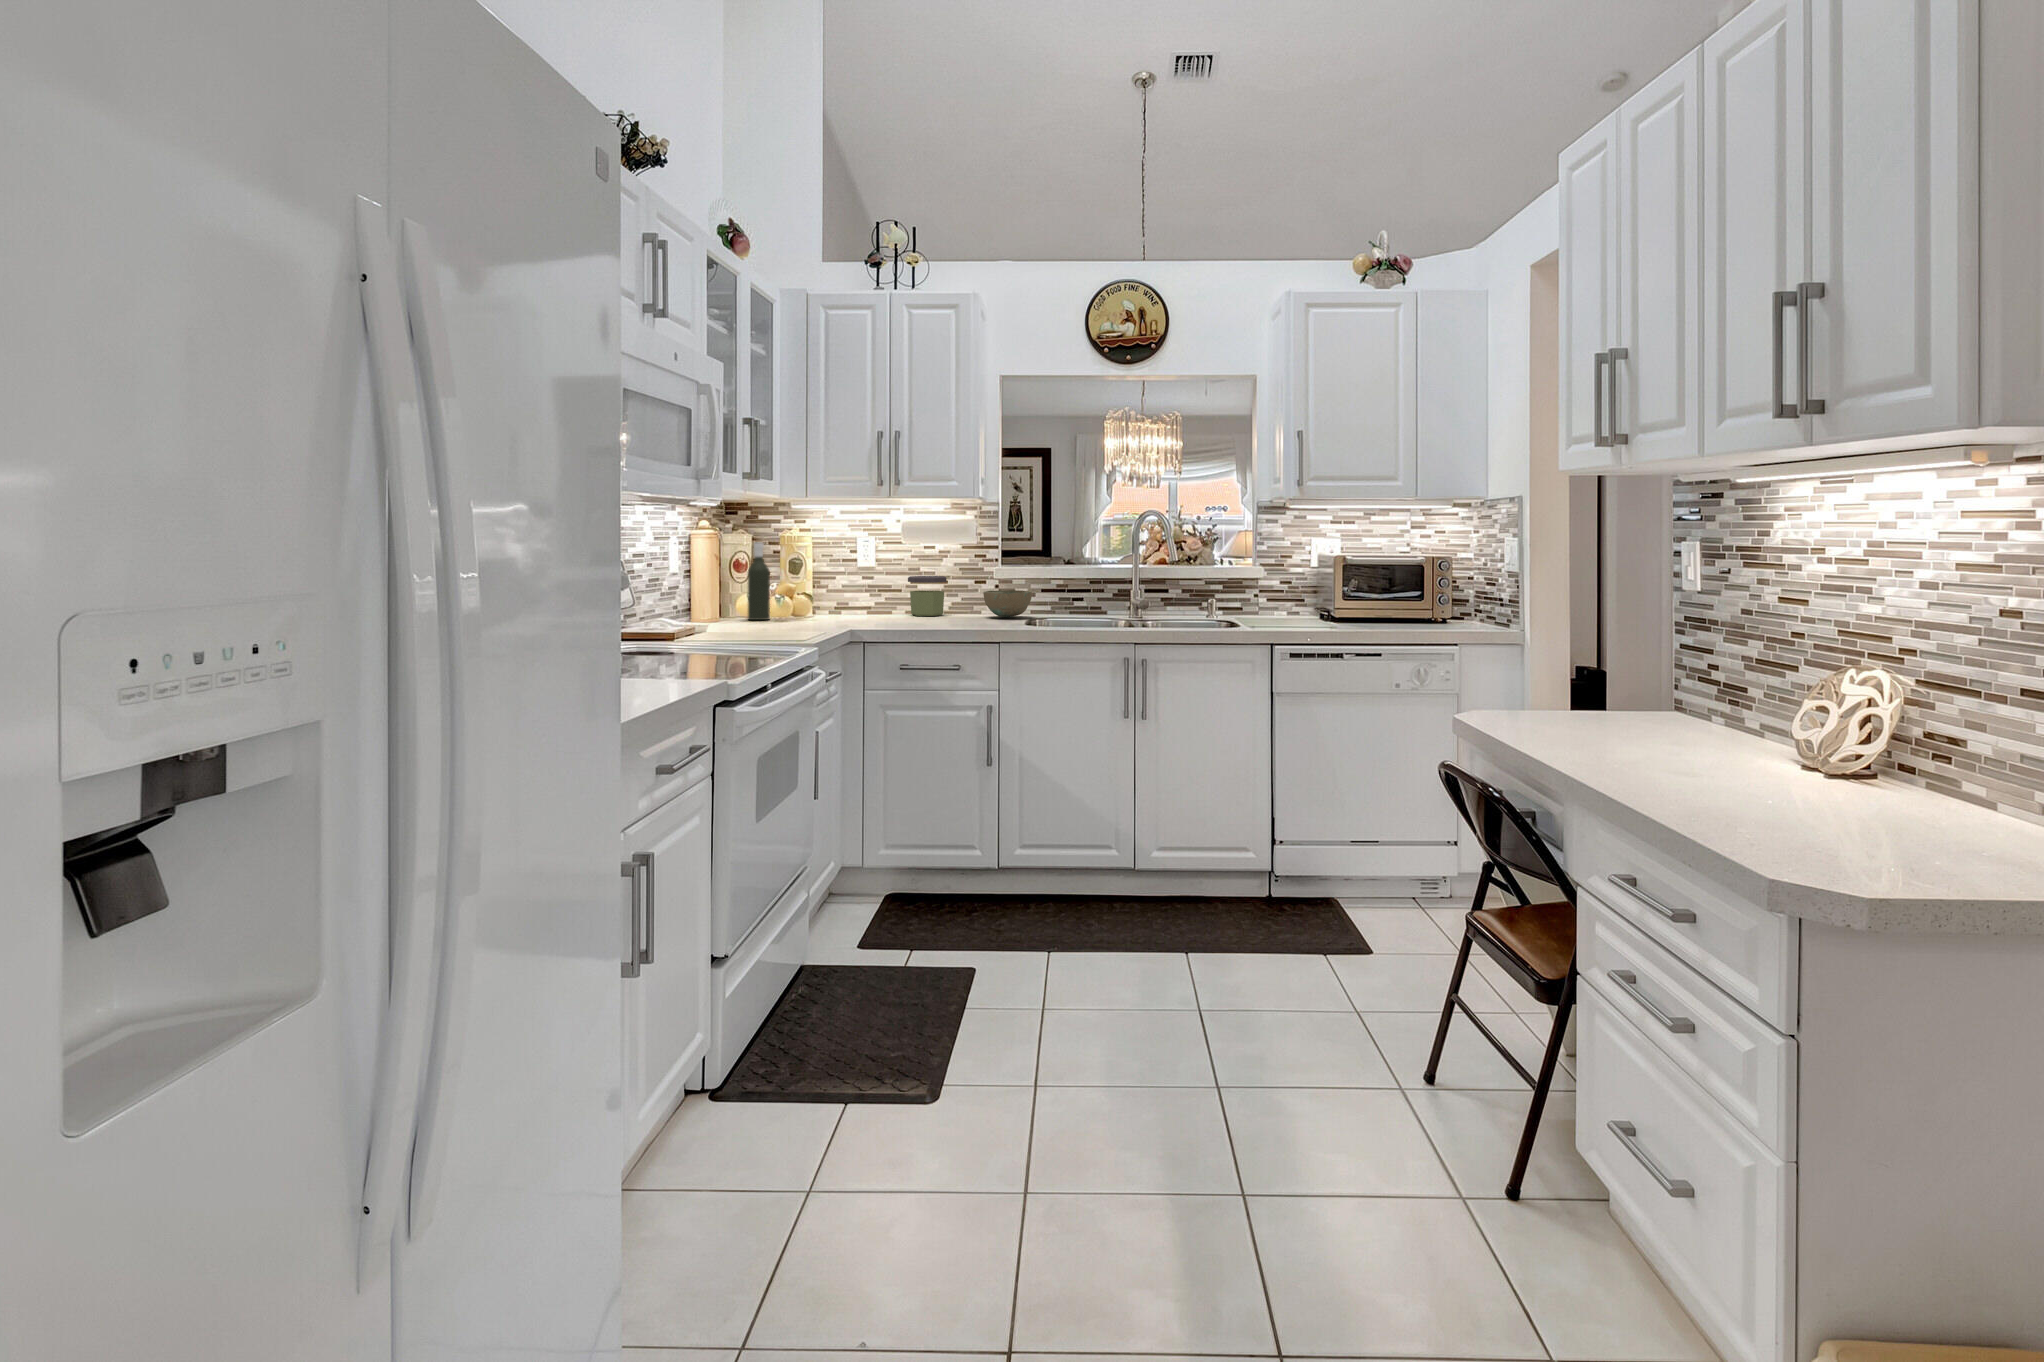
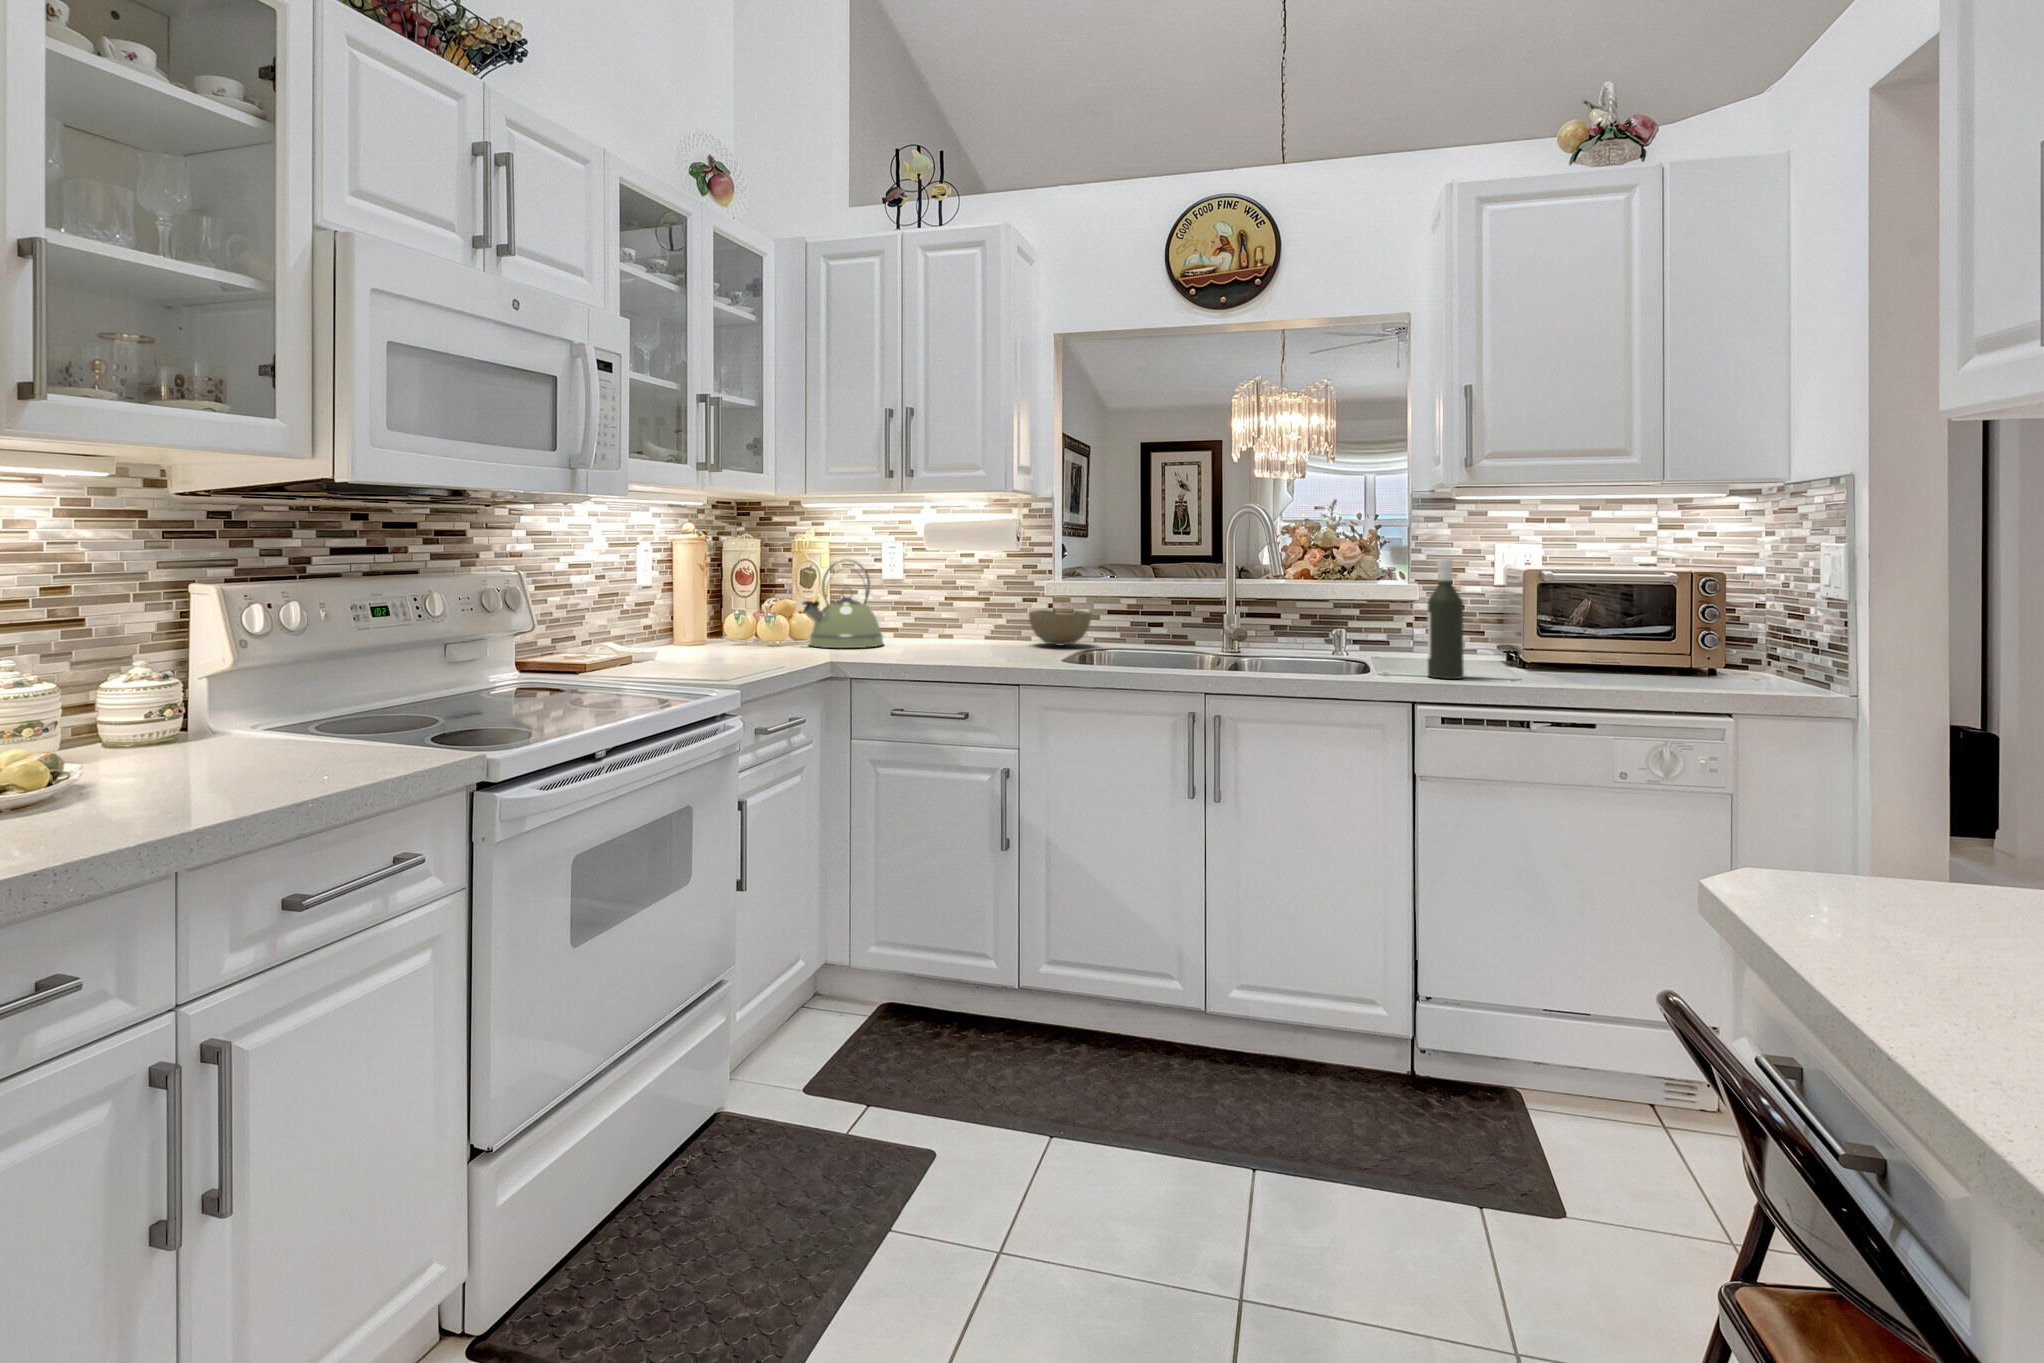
bottle: present [748,543,770,620] -> present [1427,559,1464,679]
kettle: none [810,552,873,622] -> present [803,560,883,648]
jar: present [908,576,947,616] -> none [942,590,988,641]

